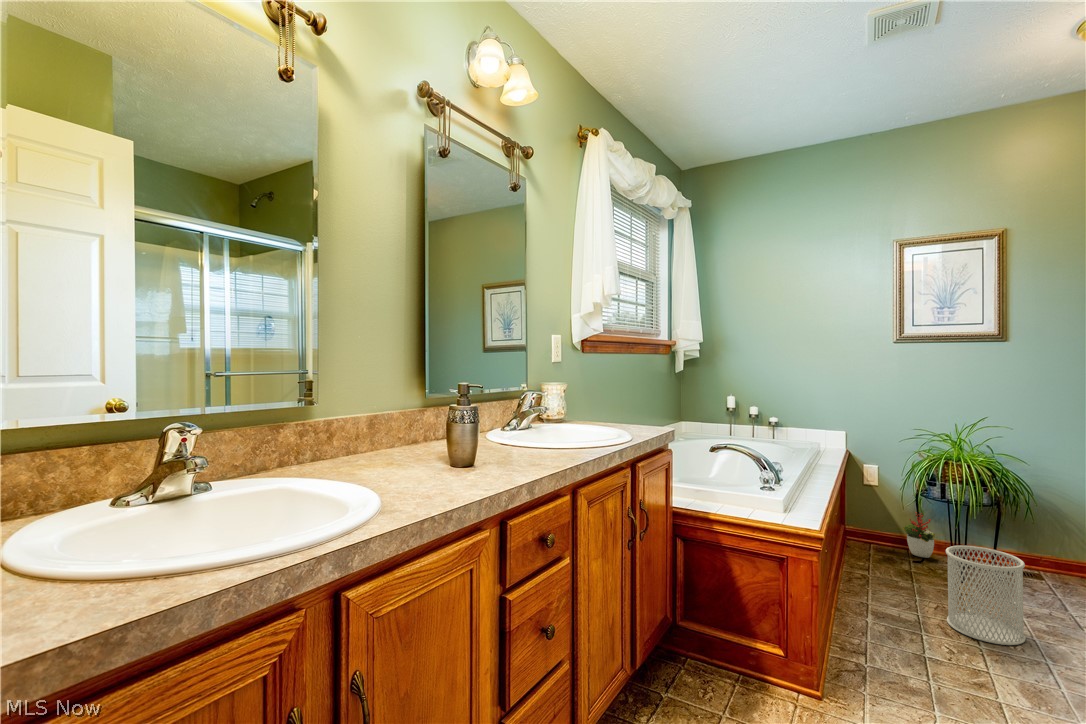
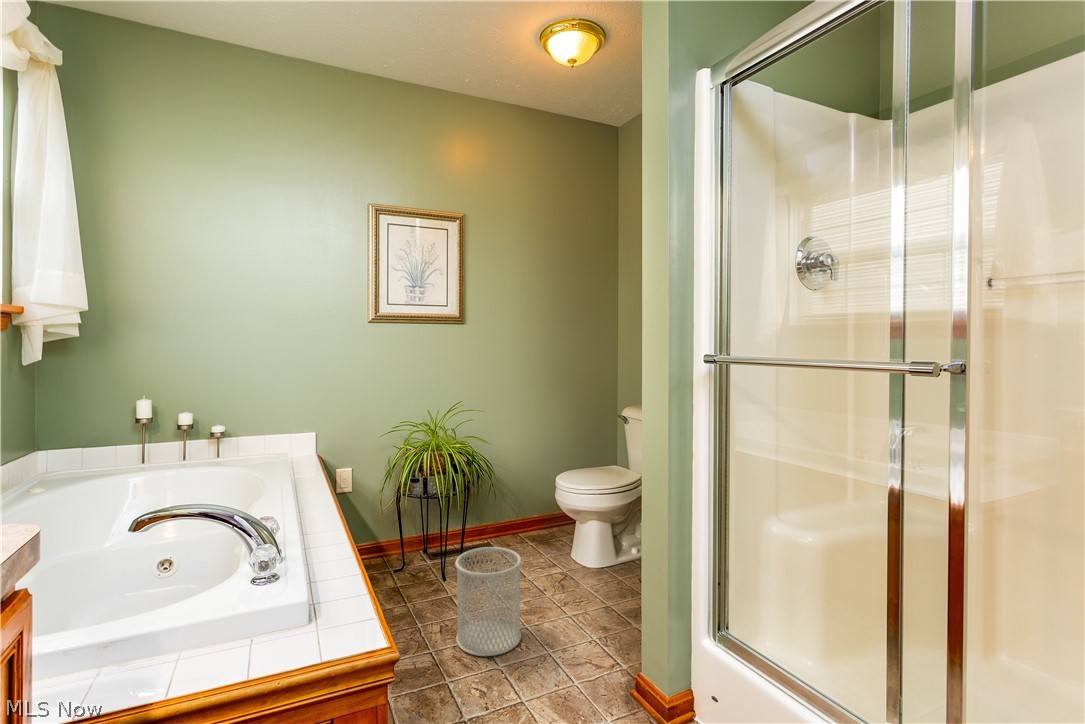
decorative plant: present [903,512,935,558] -> none [382,514,412,563]

